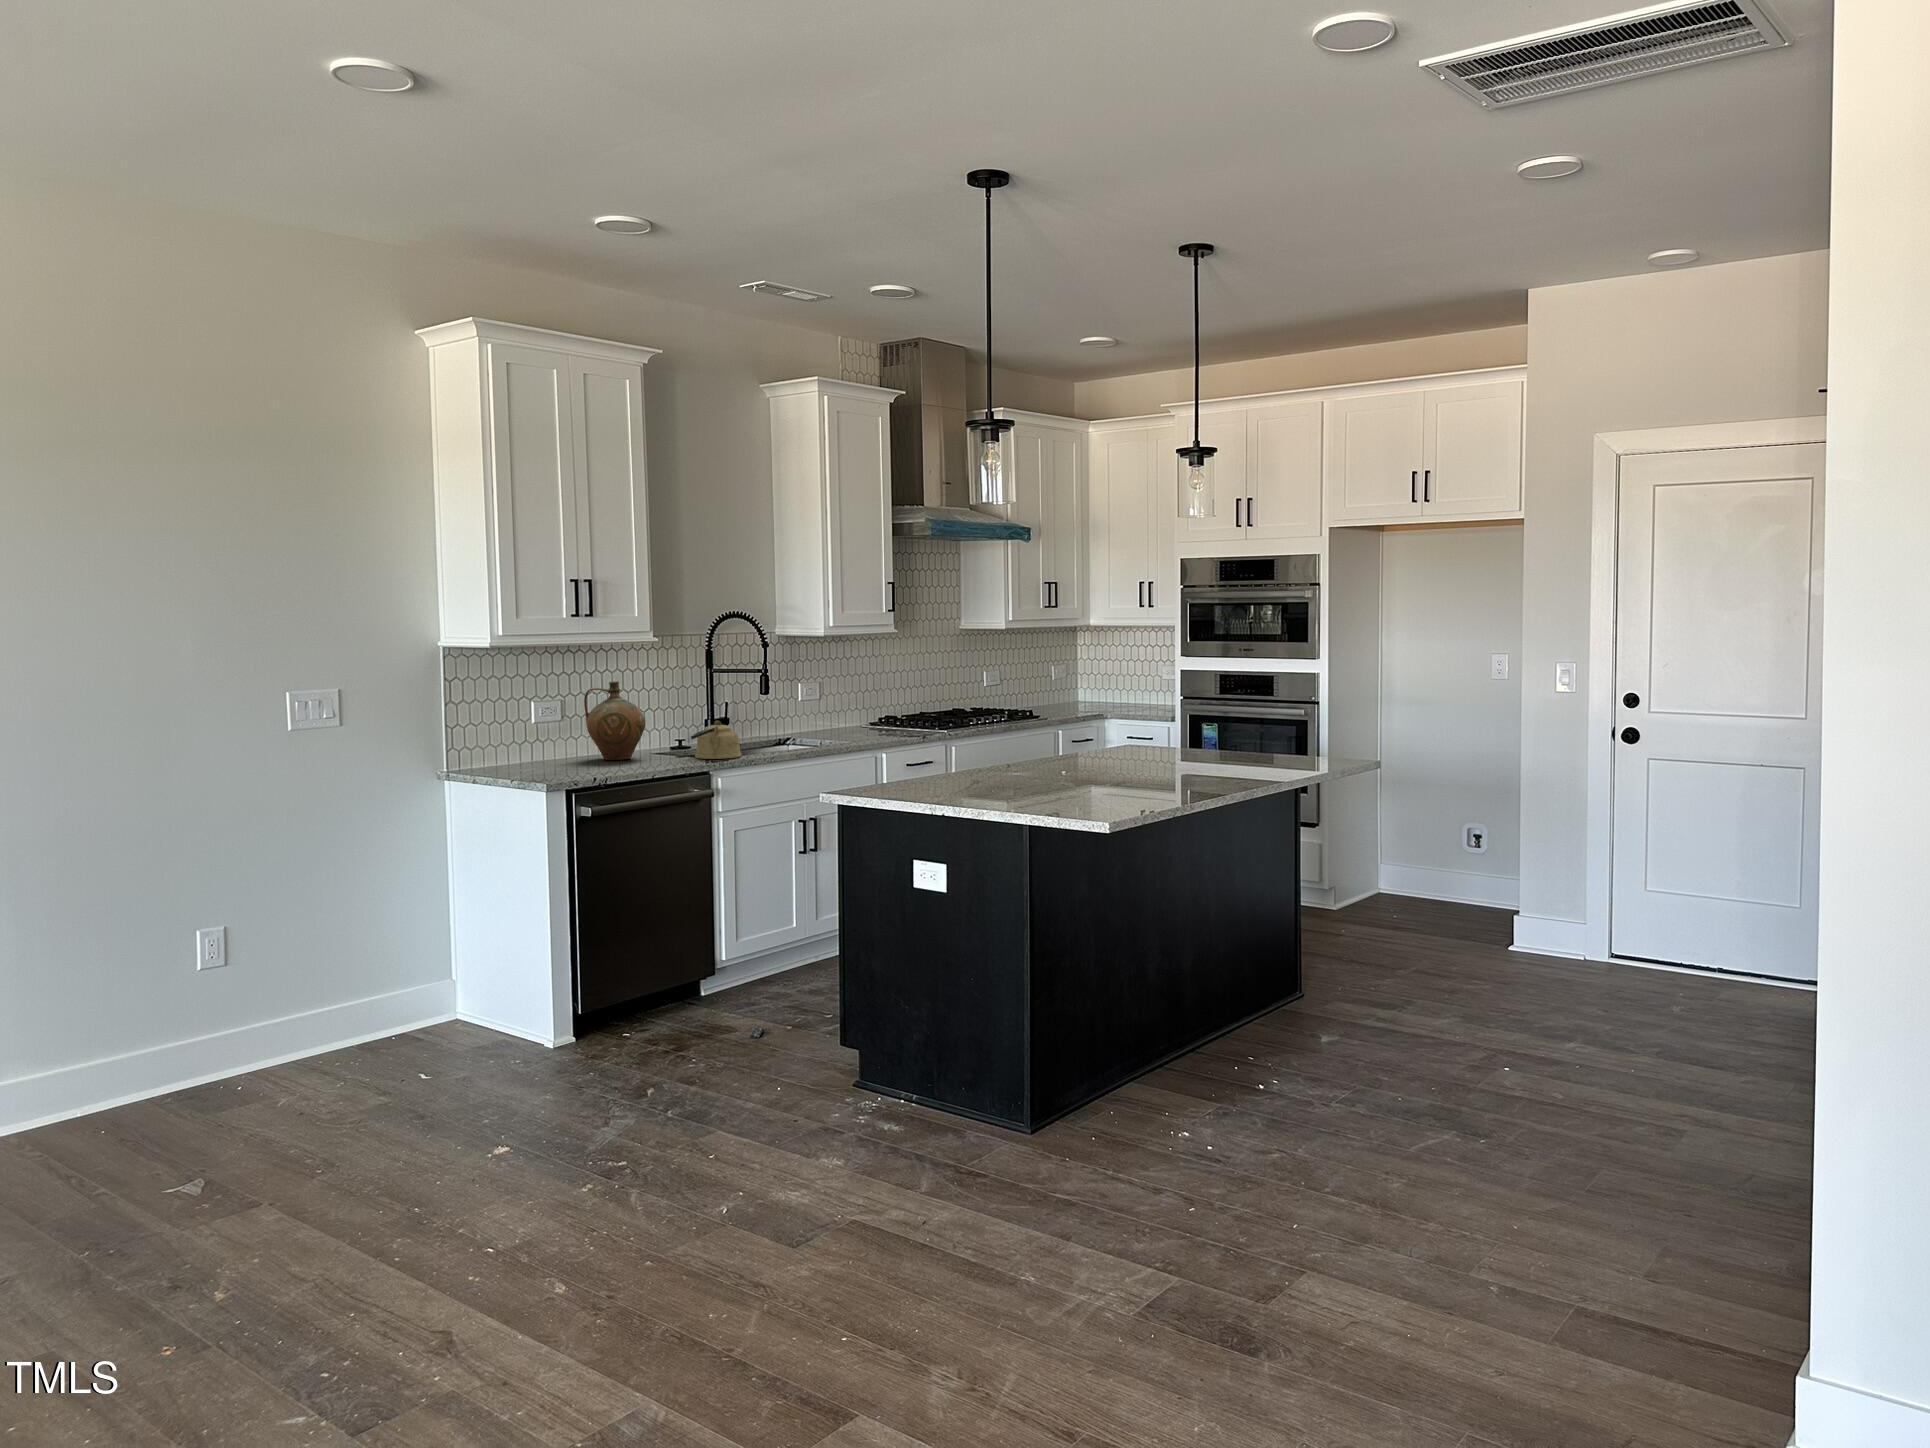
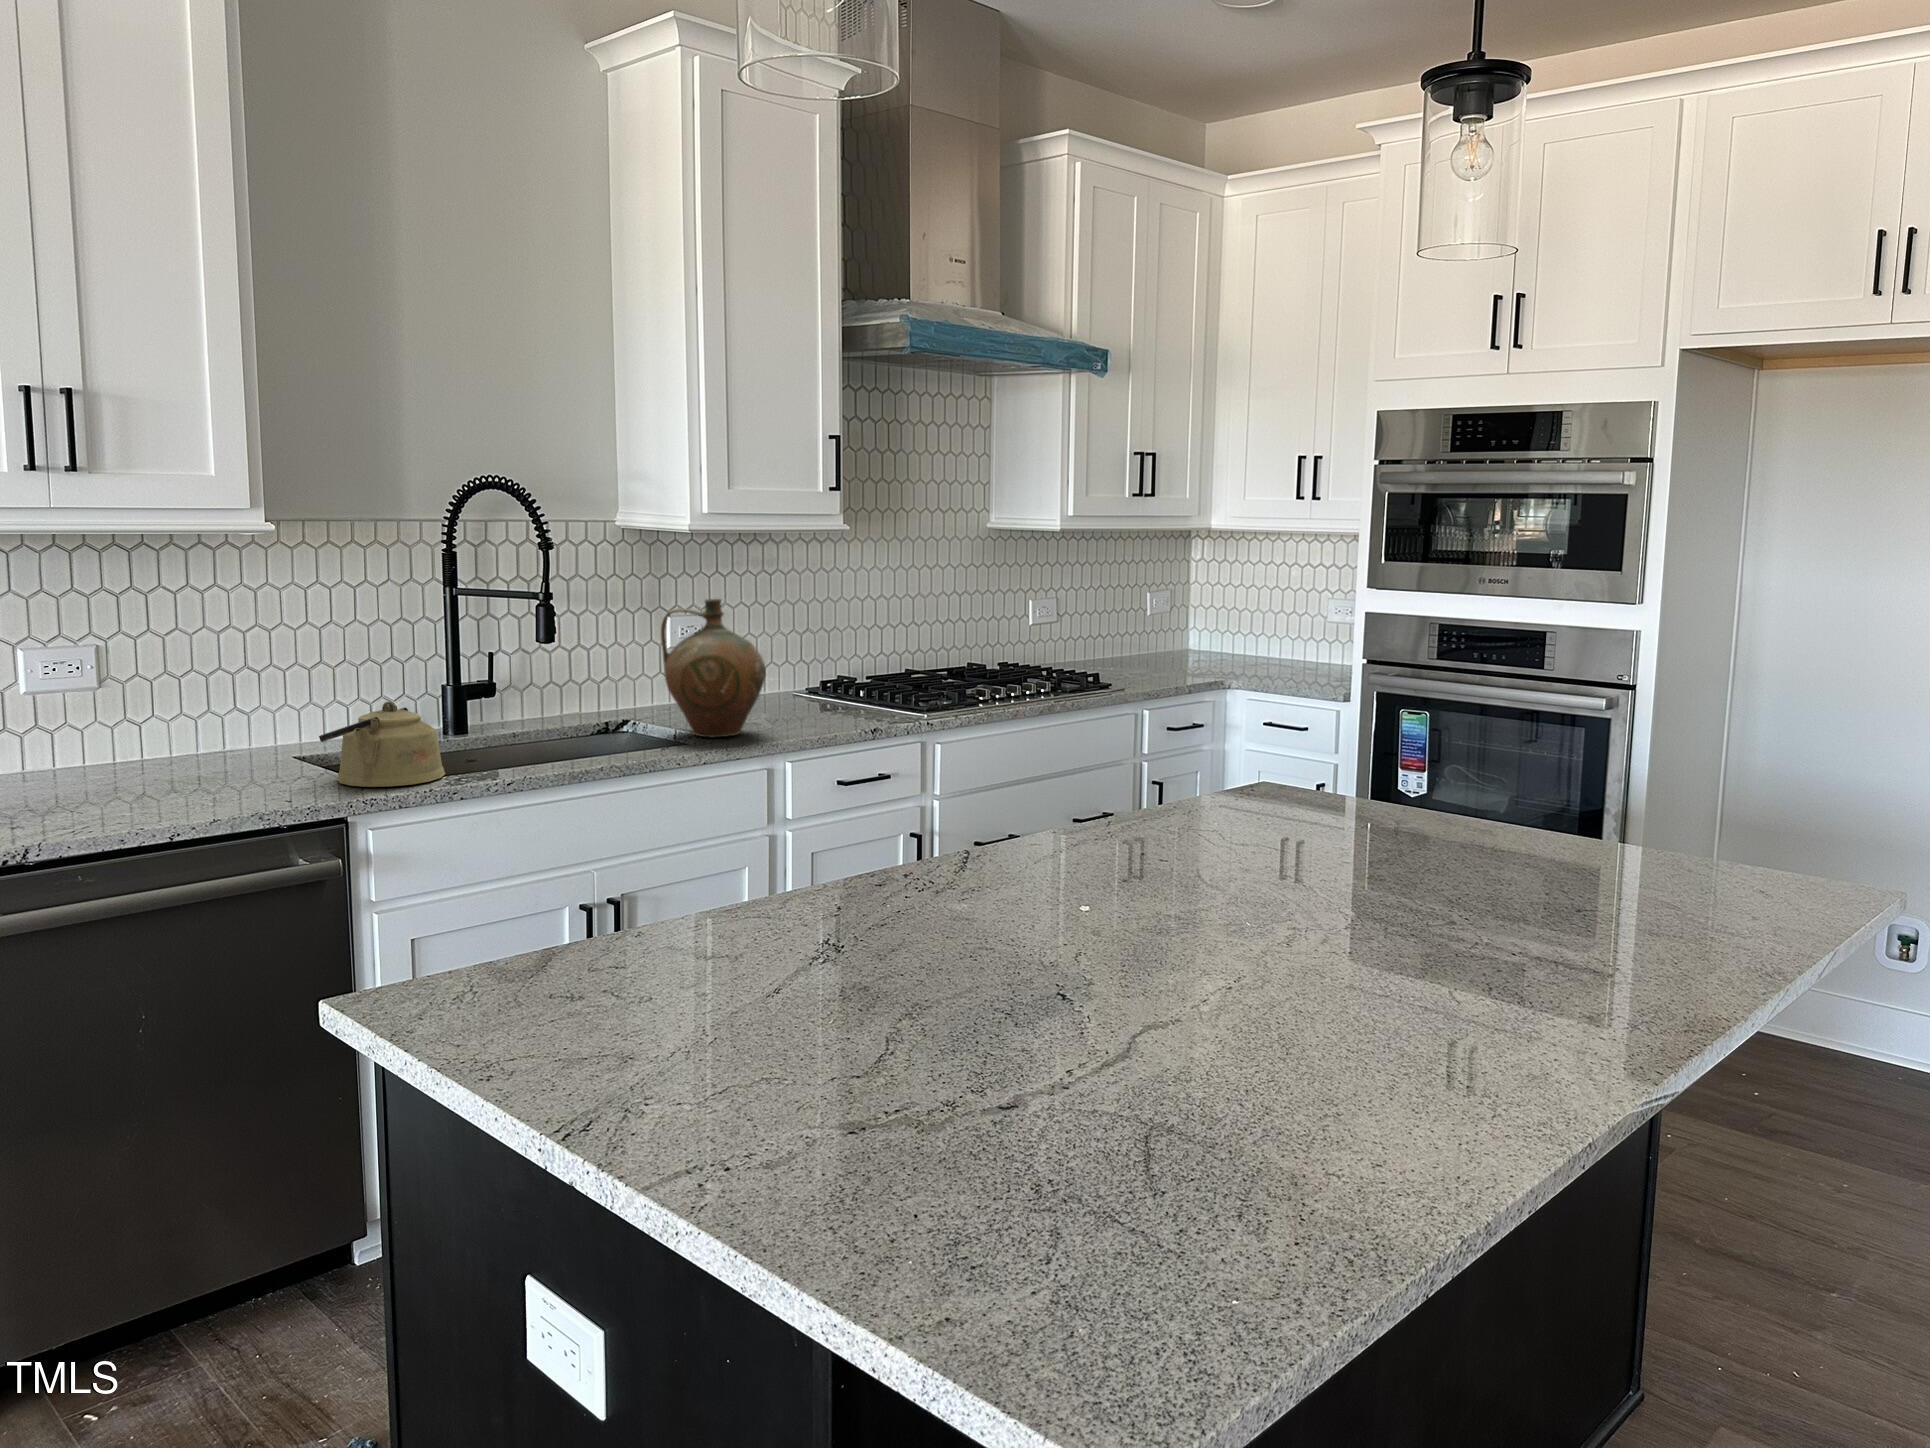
ceramic jug: present [584,681,645,760] -> present [661,599,766,737]

